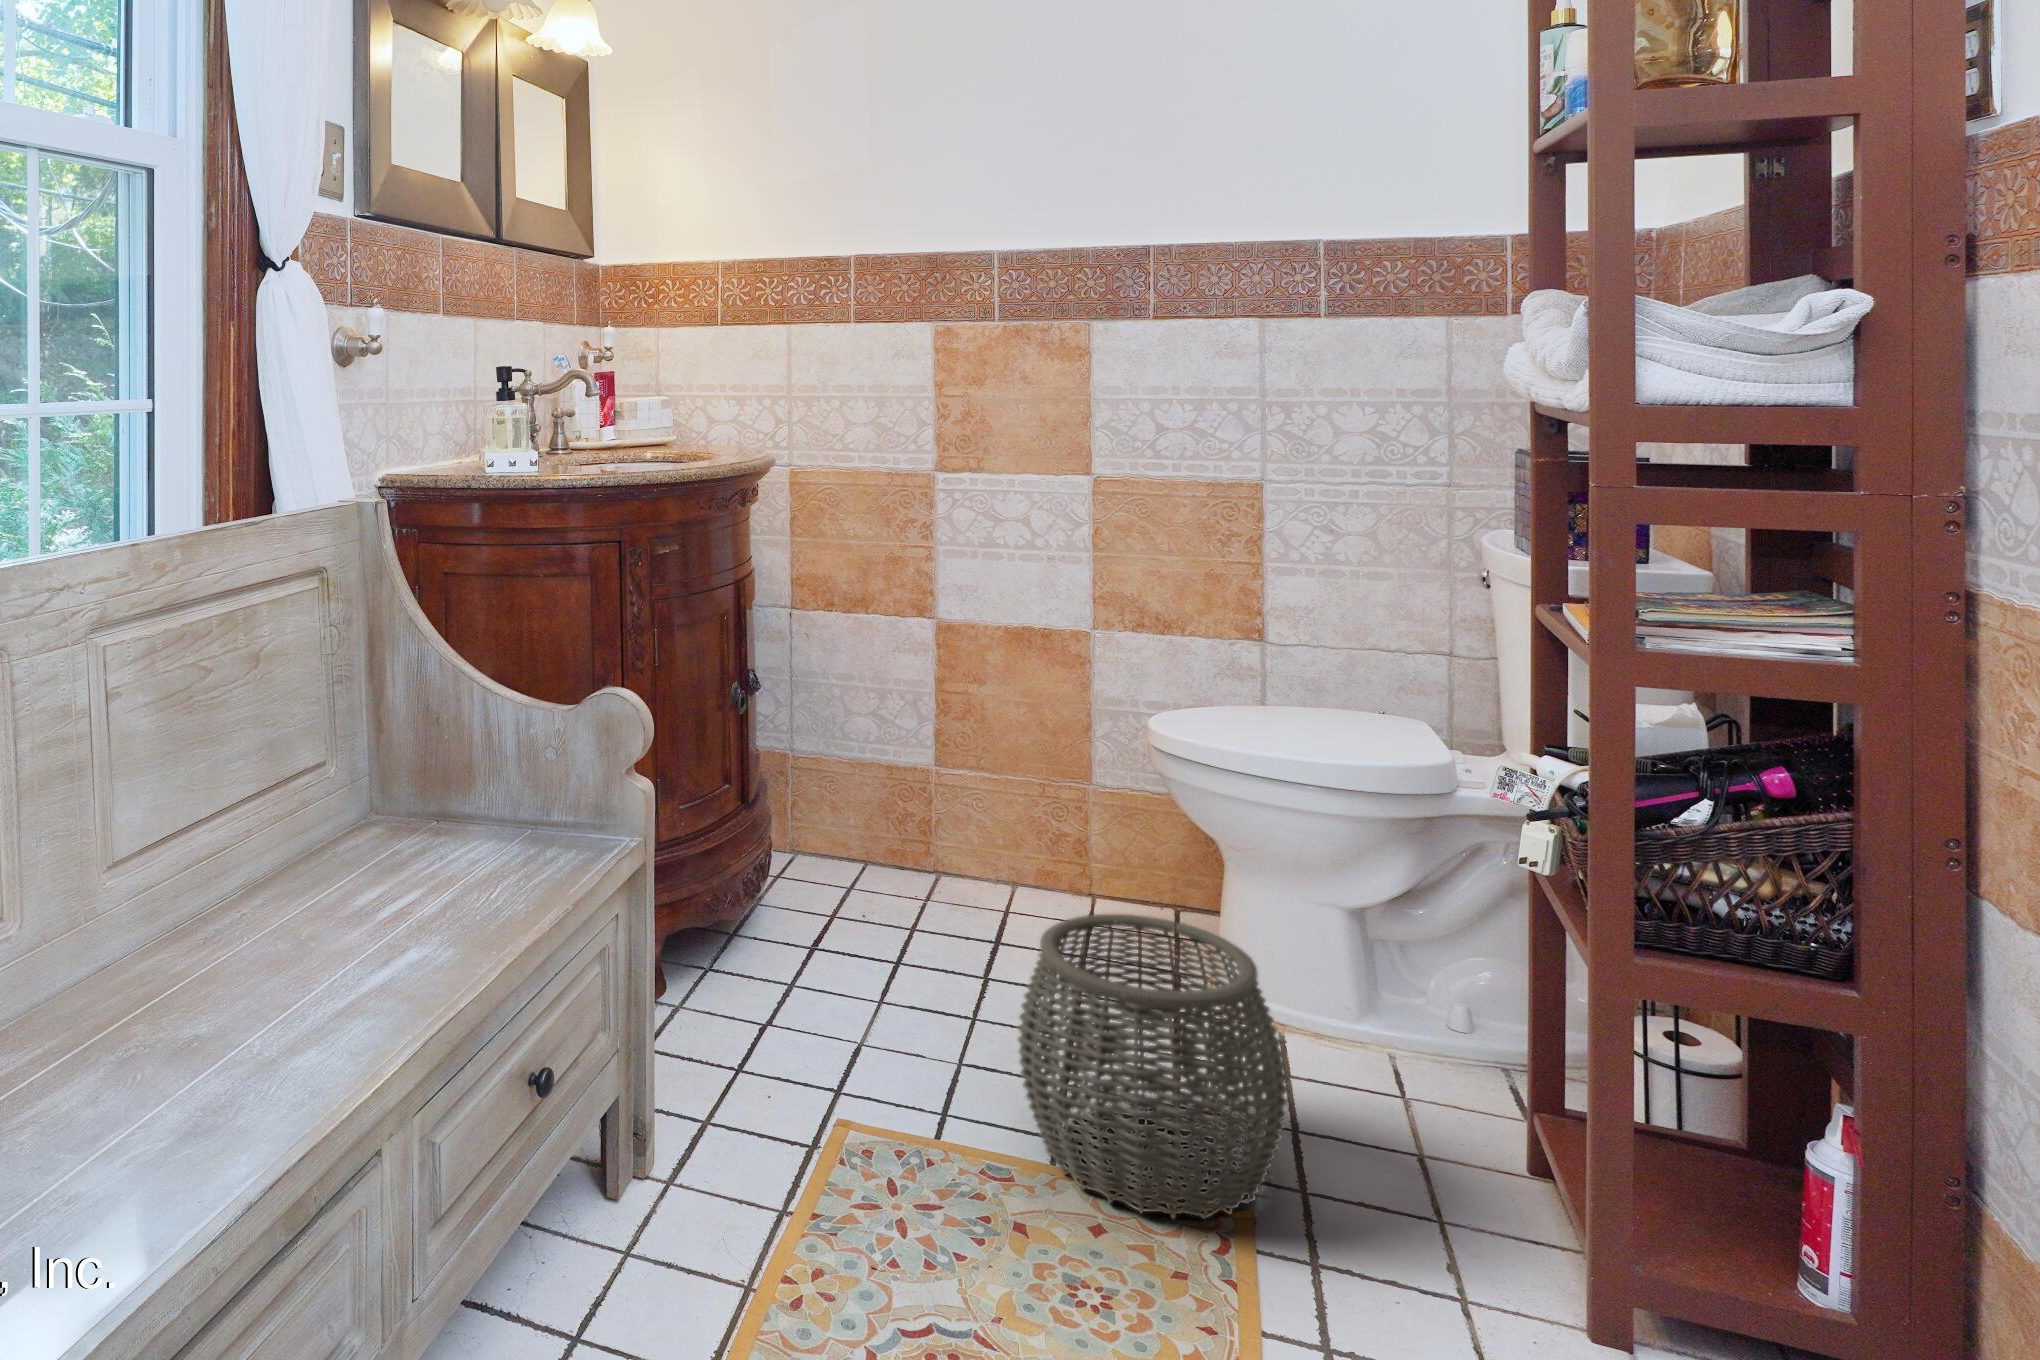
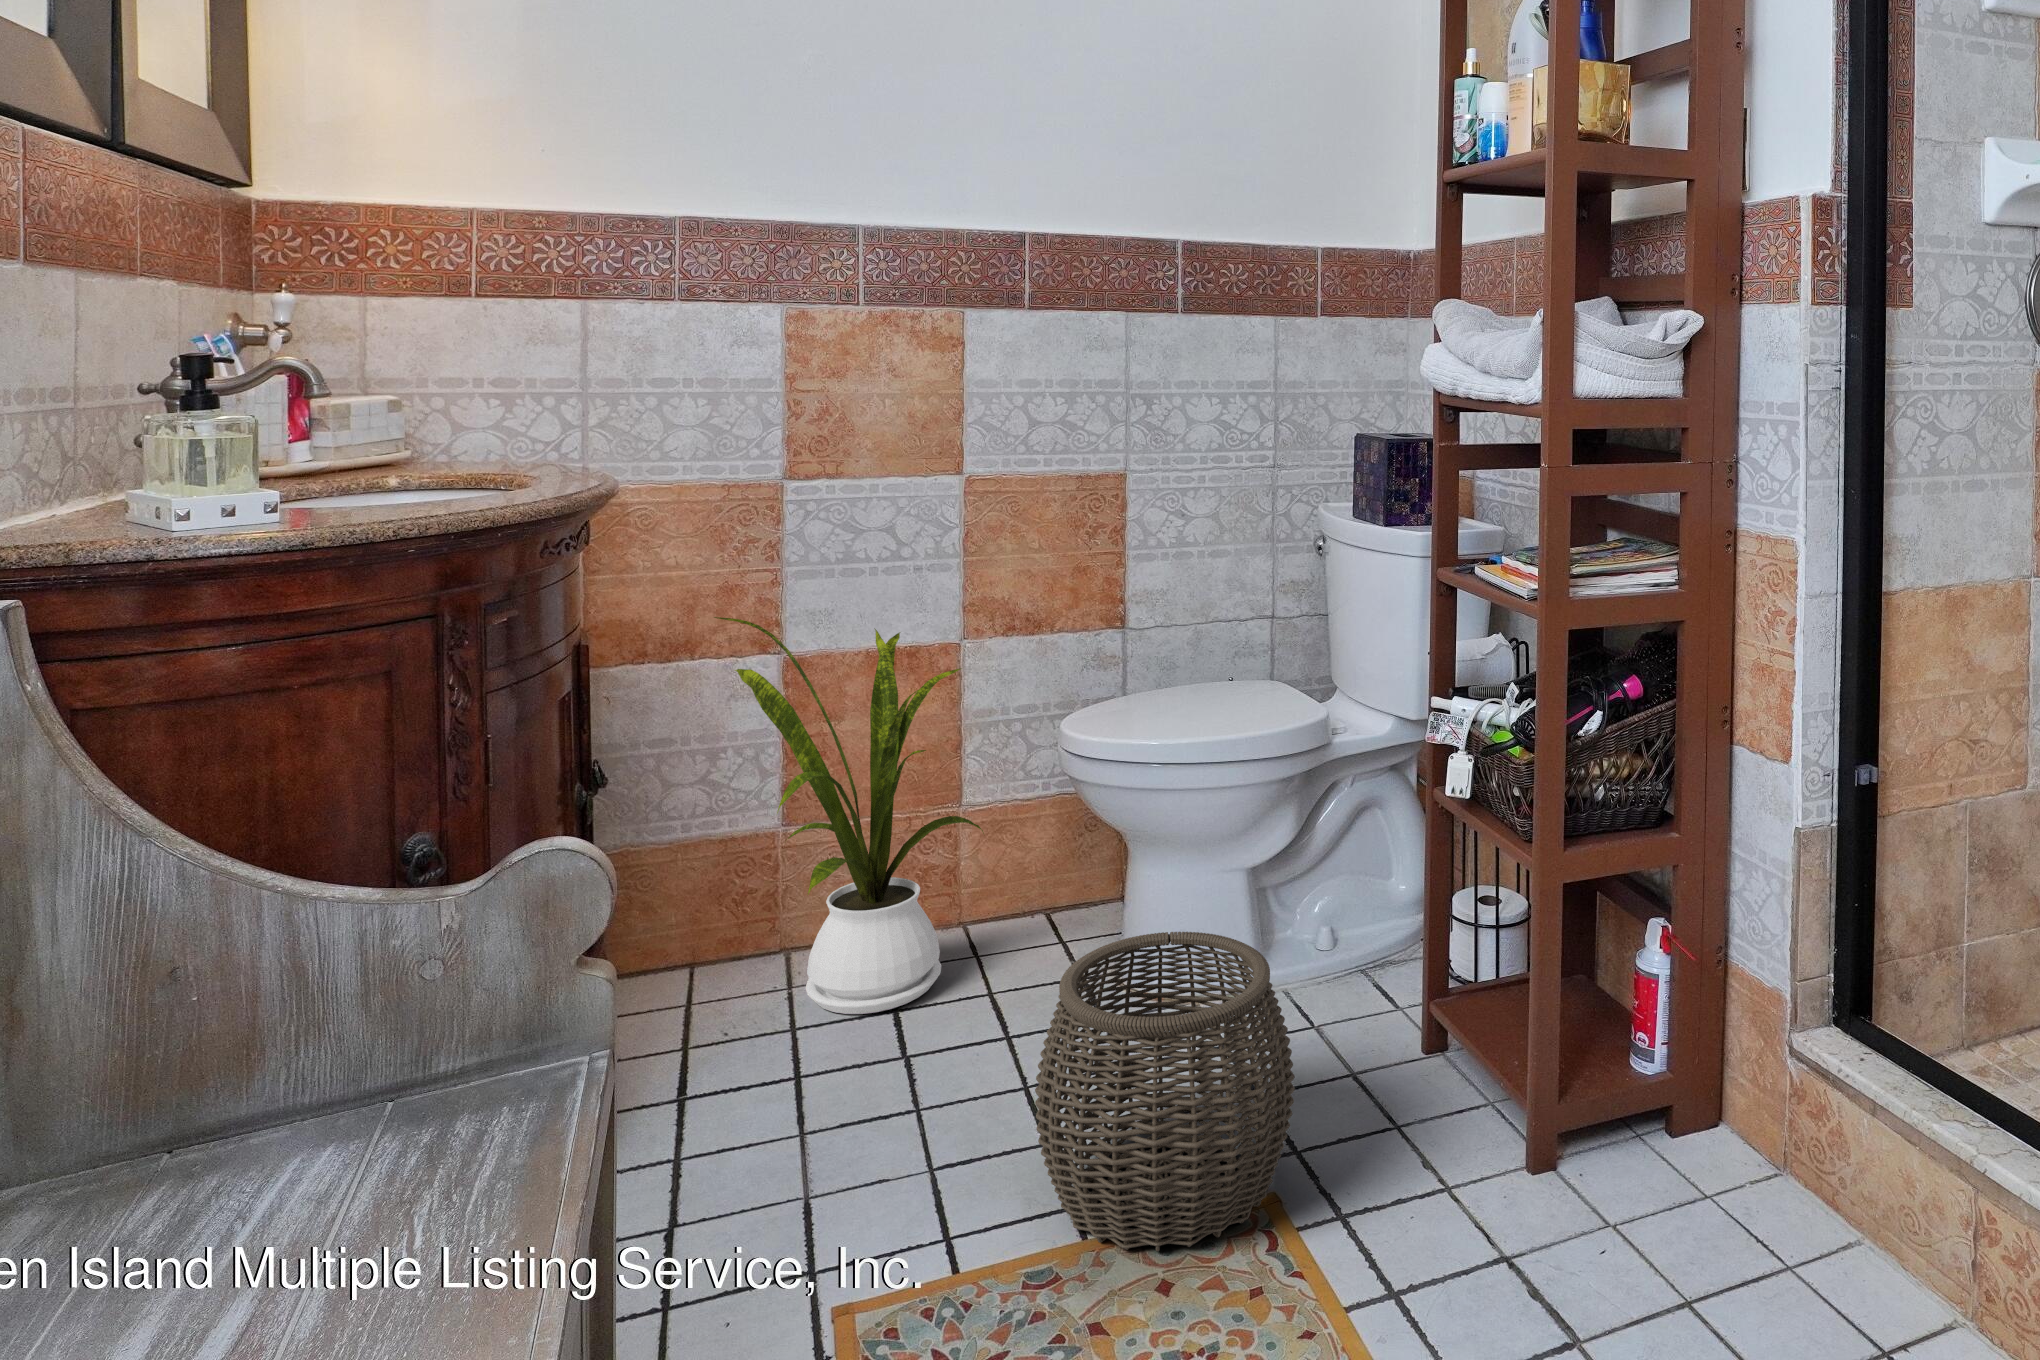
house plant: none [858,575,1098,938] -> present [714,617,984,1014]

